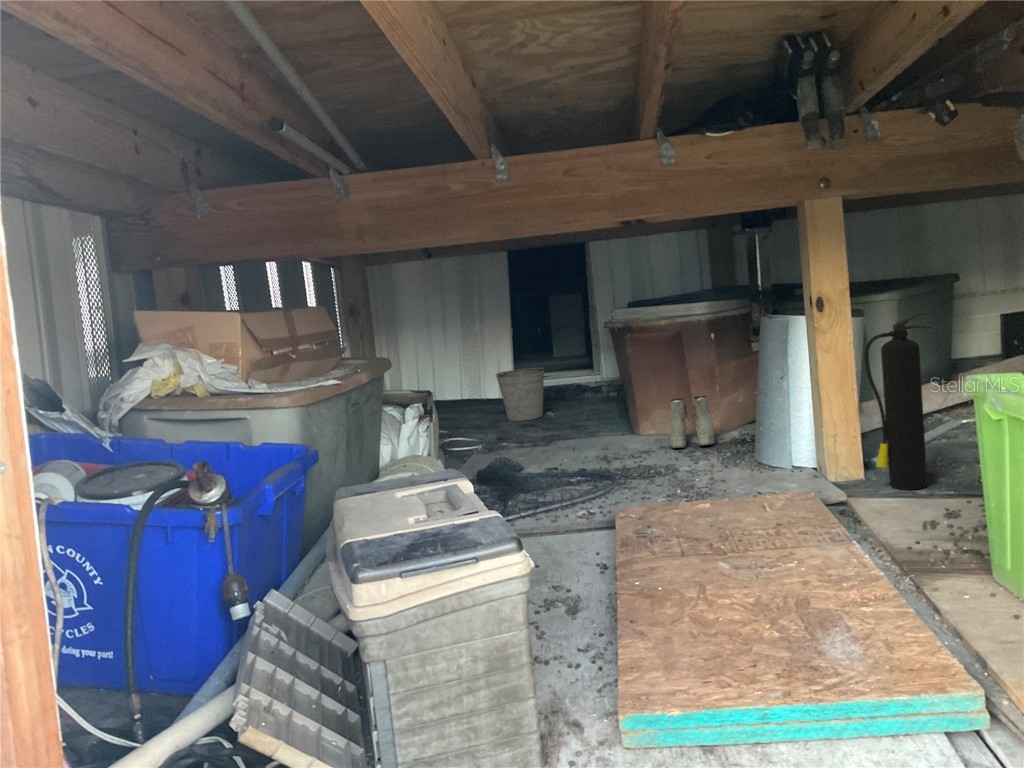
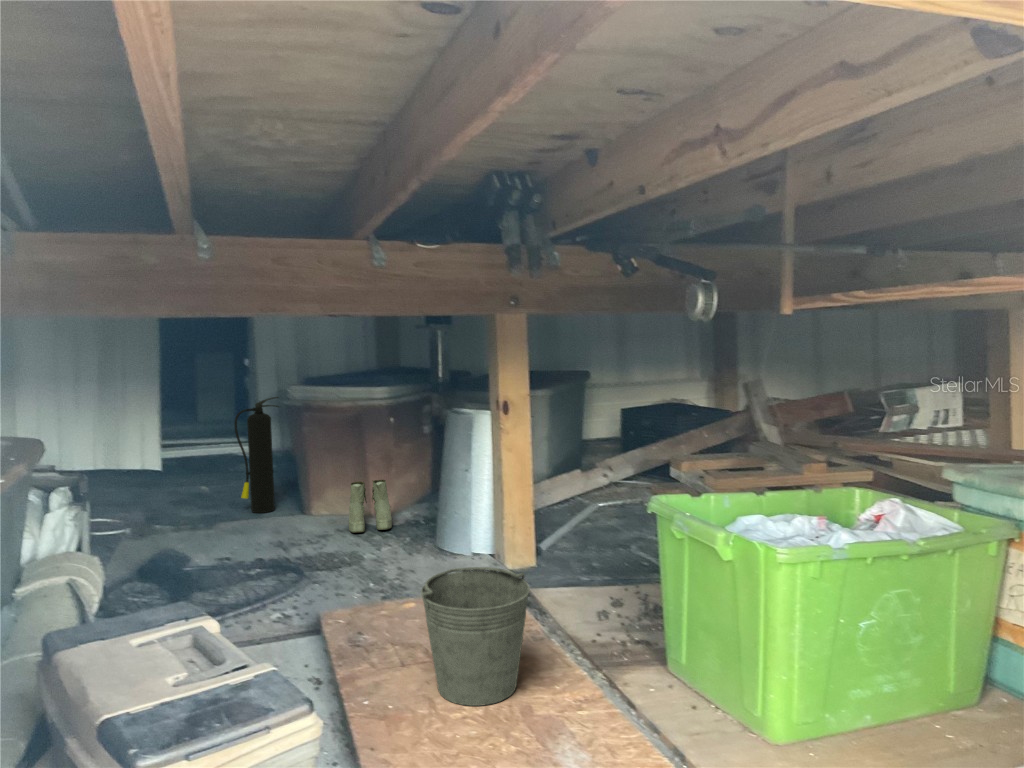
fire extinguisher: present [864,312,930,490] -> present [234,397,279,513]
bucket: present [495,368,544,421] -> present [421,567,530,706]

